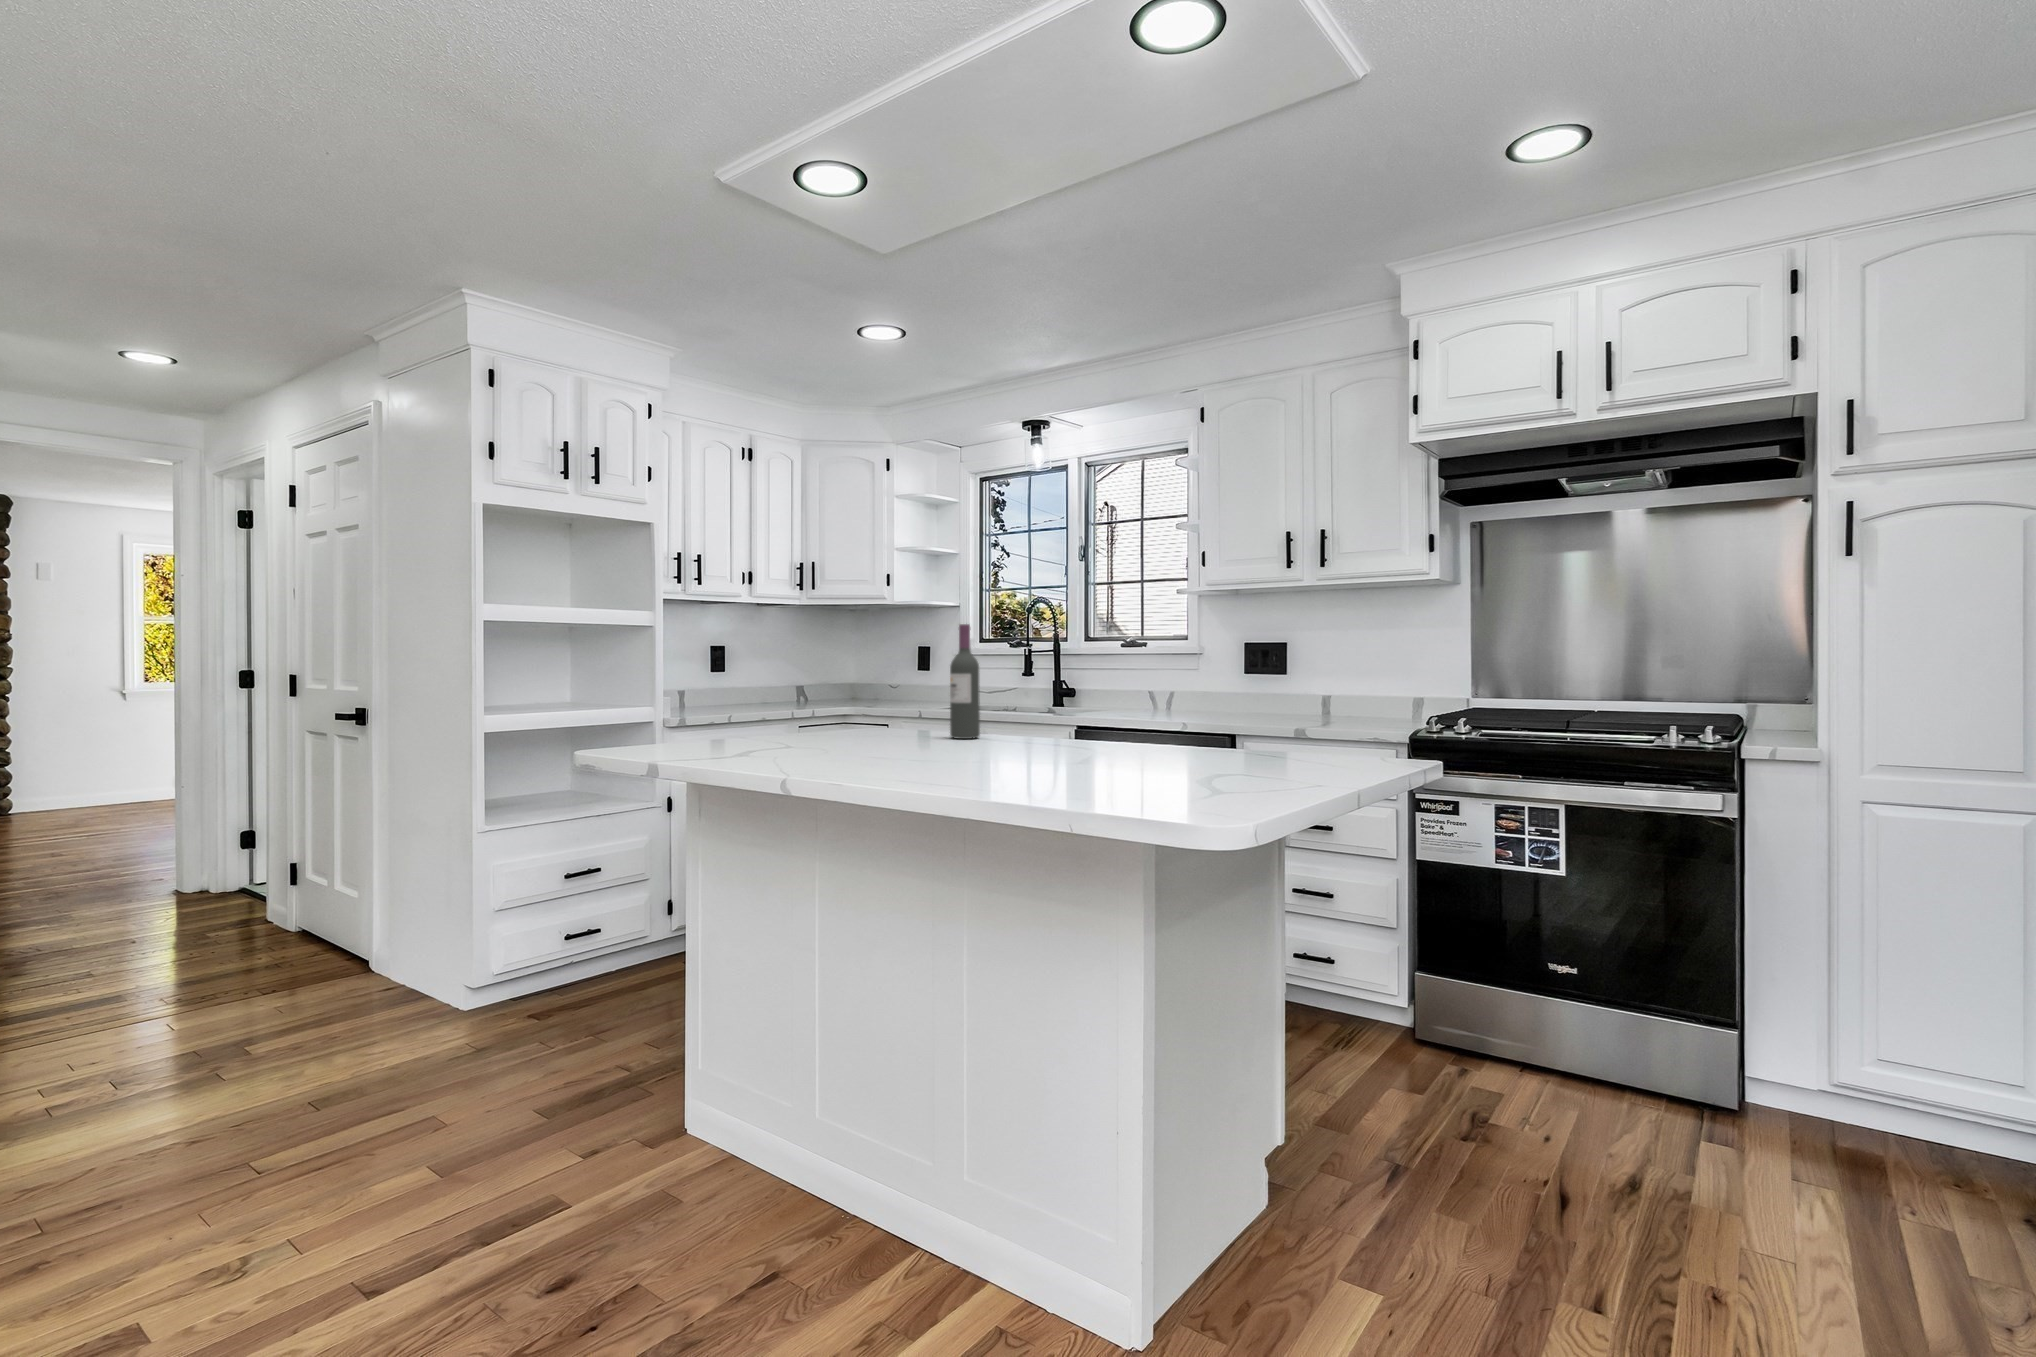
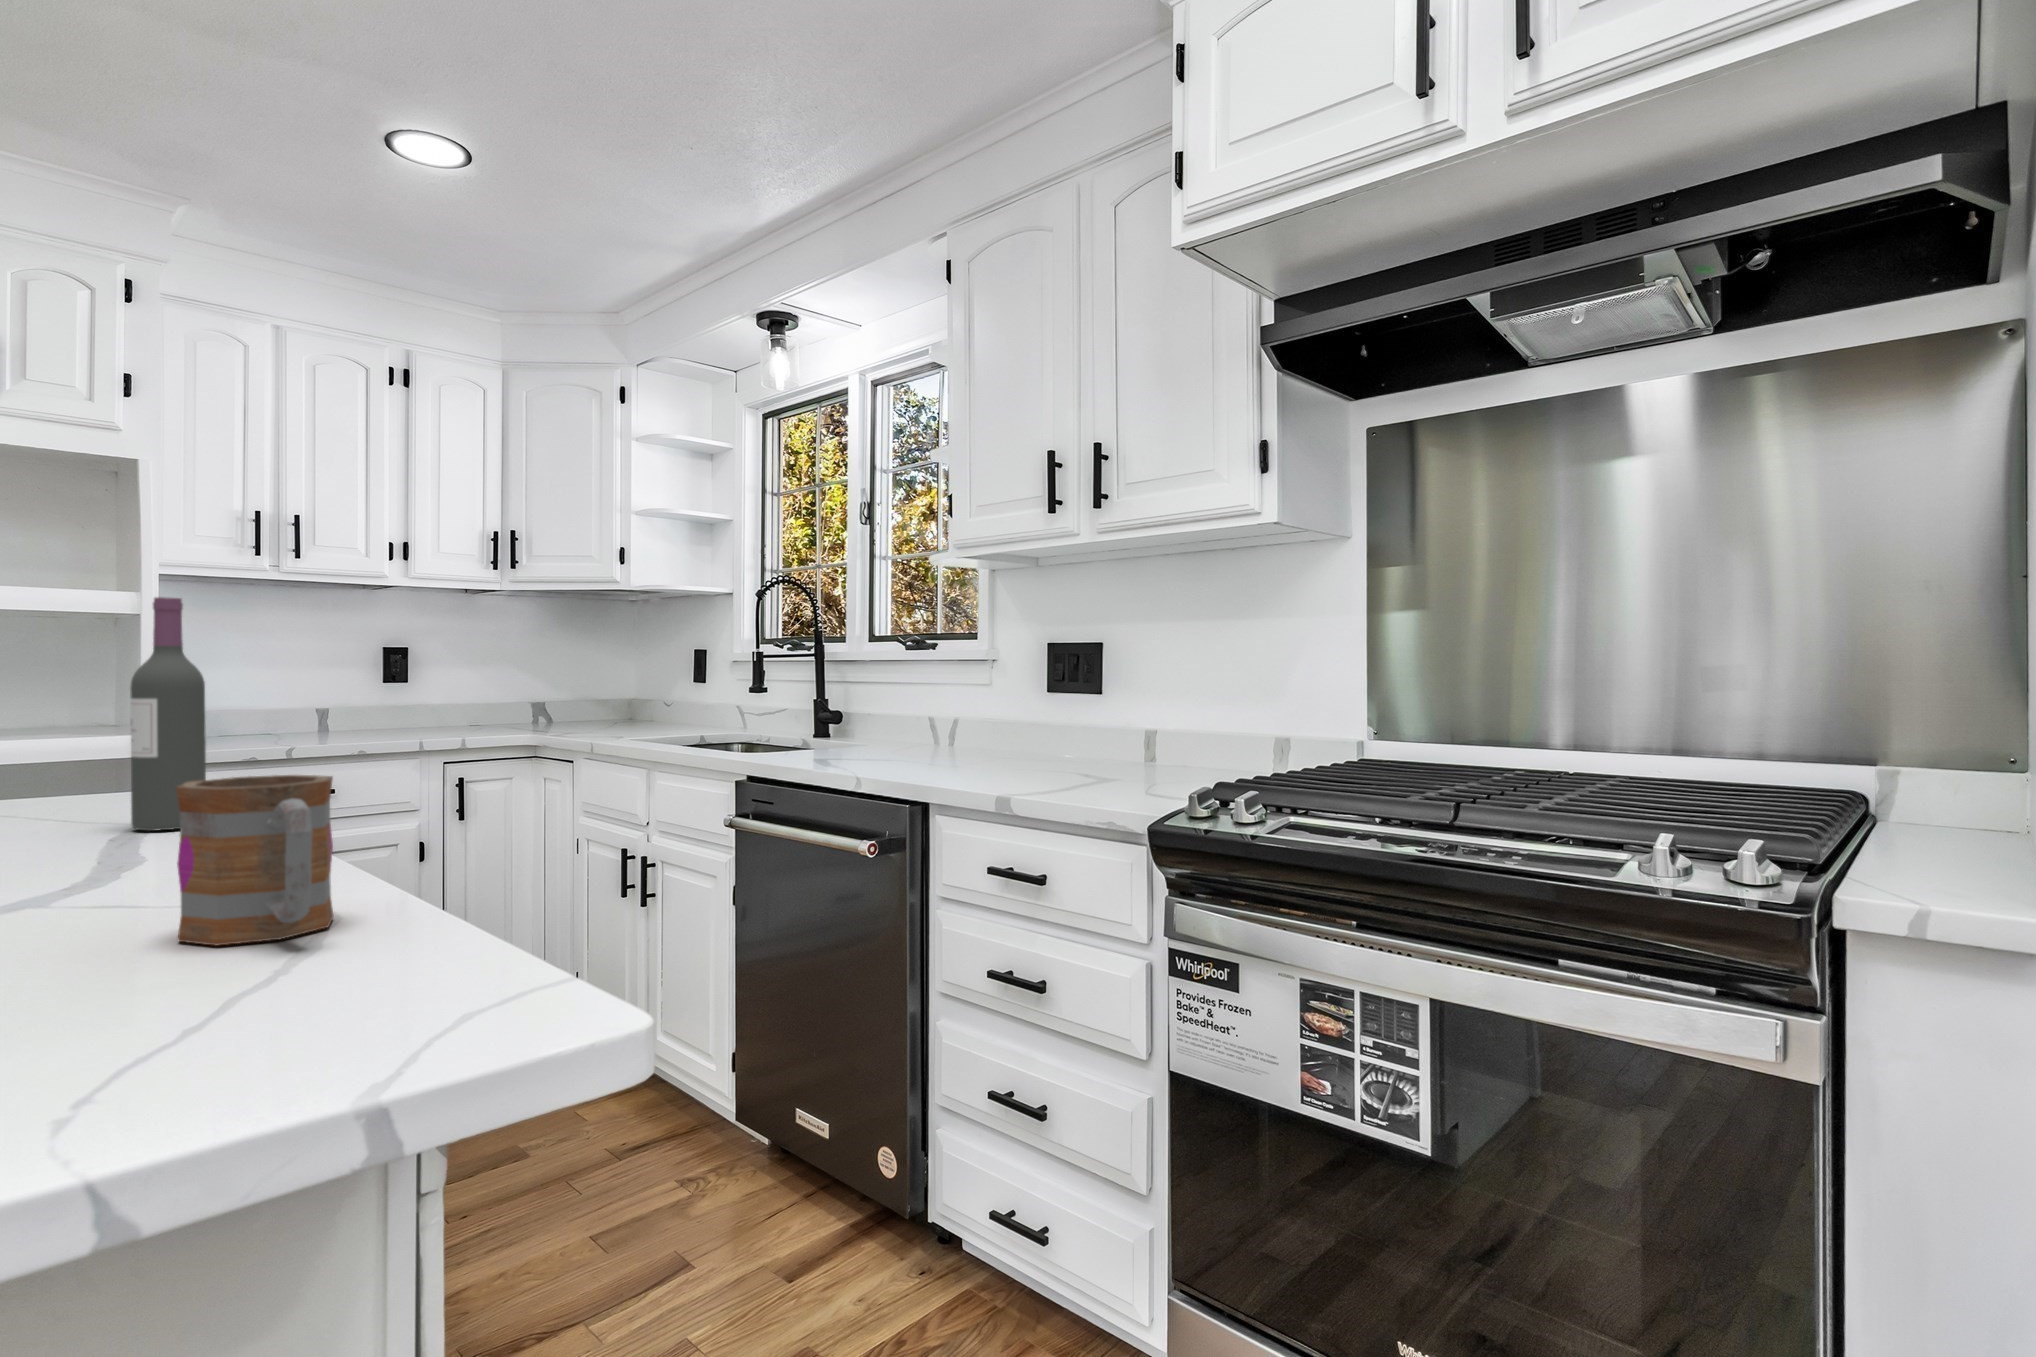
mug: none [1183,698,1252,757] -> present [176,775,334,945]

